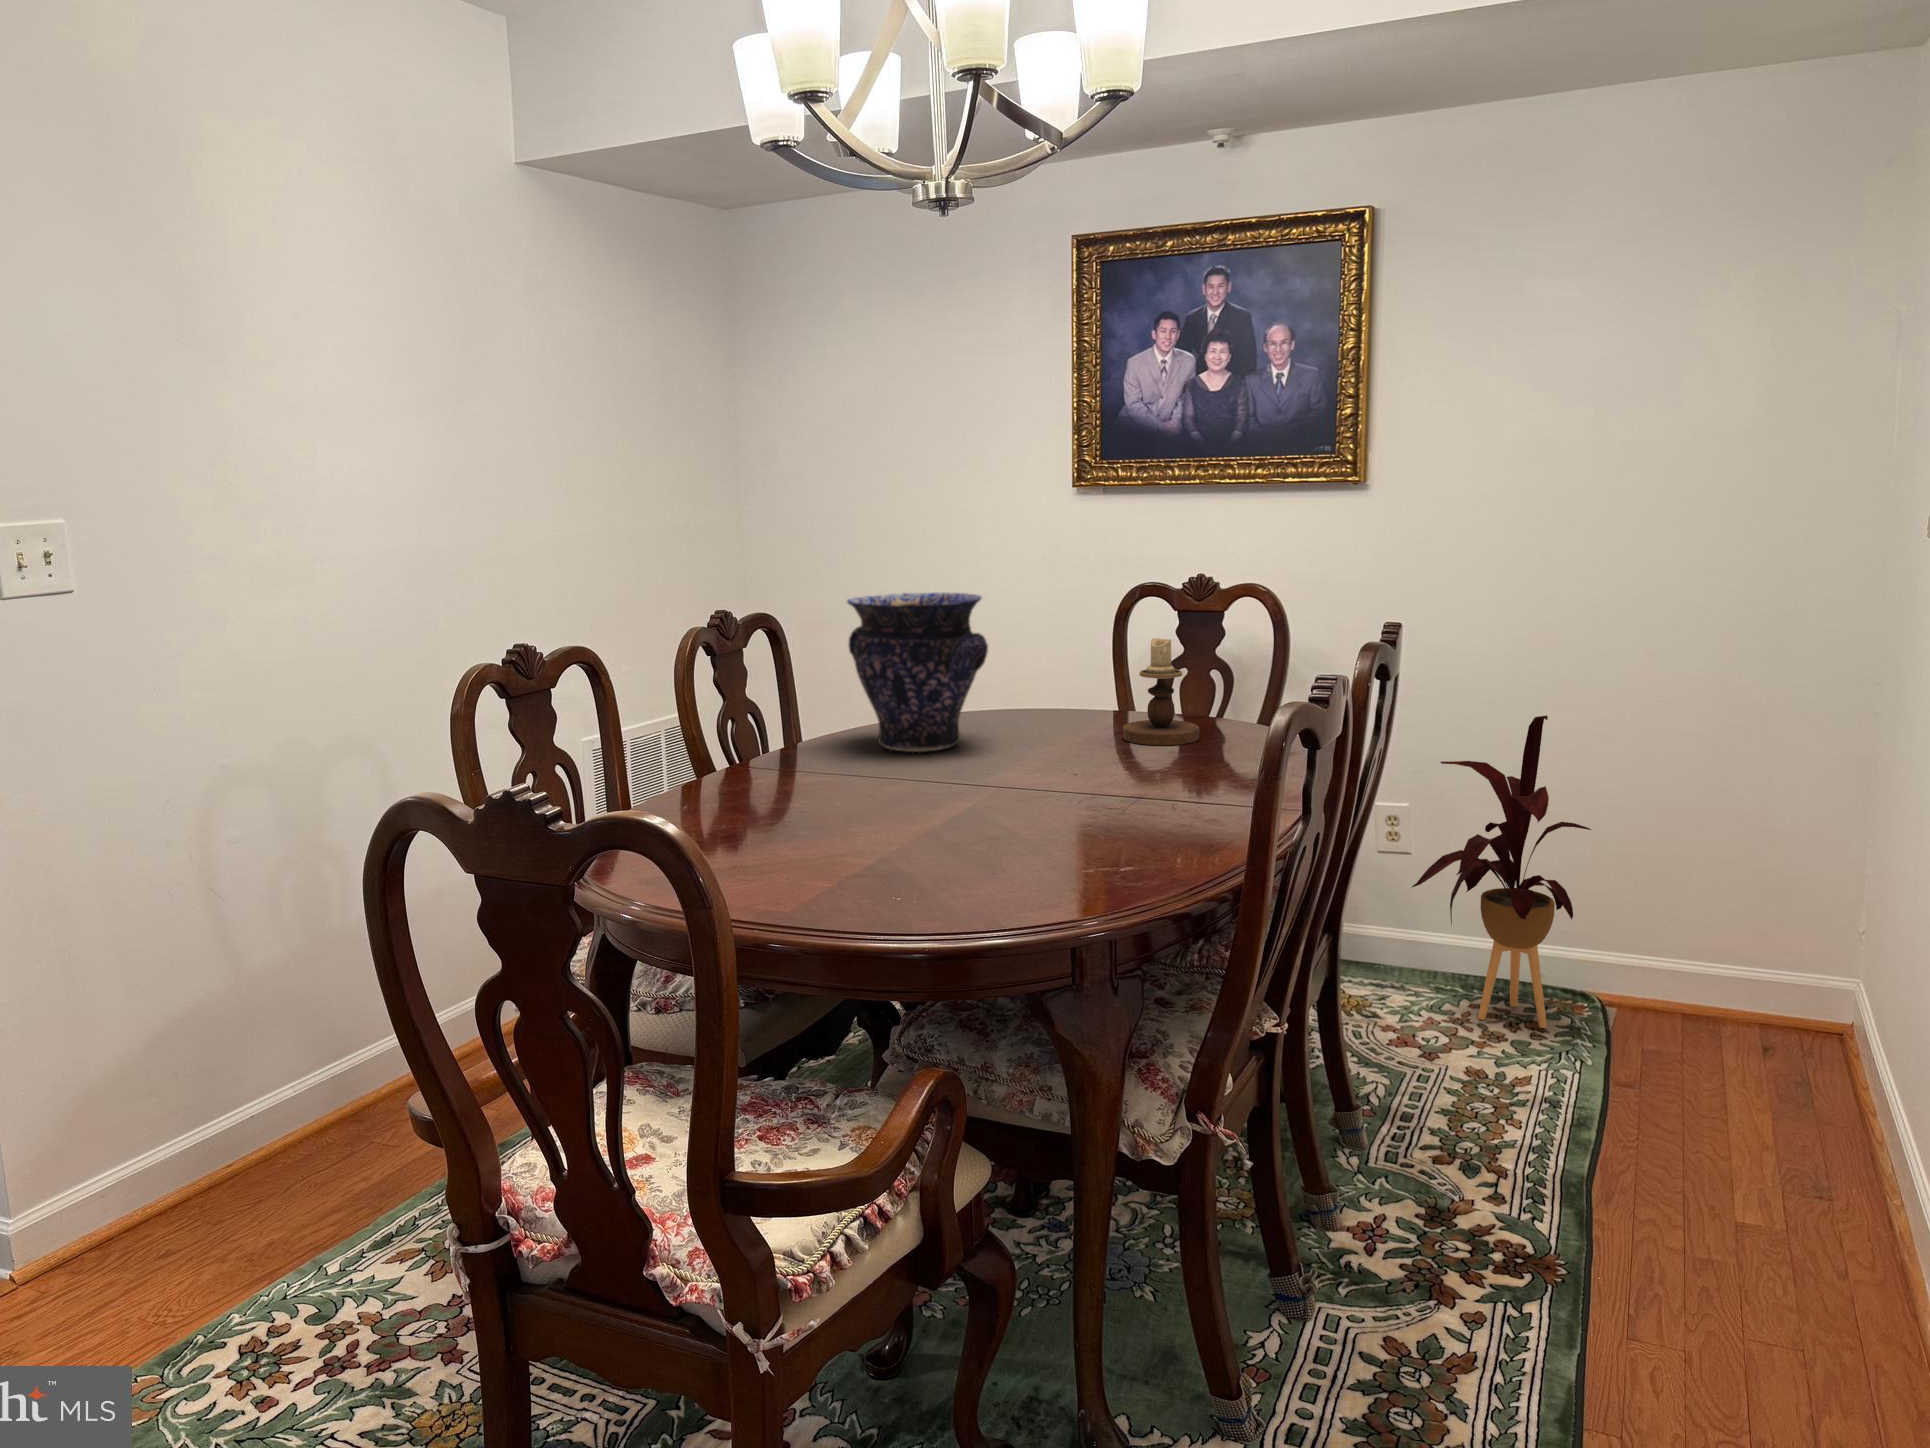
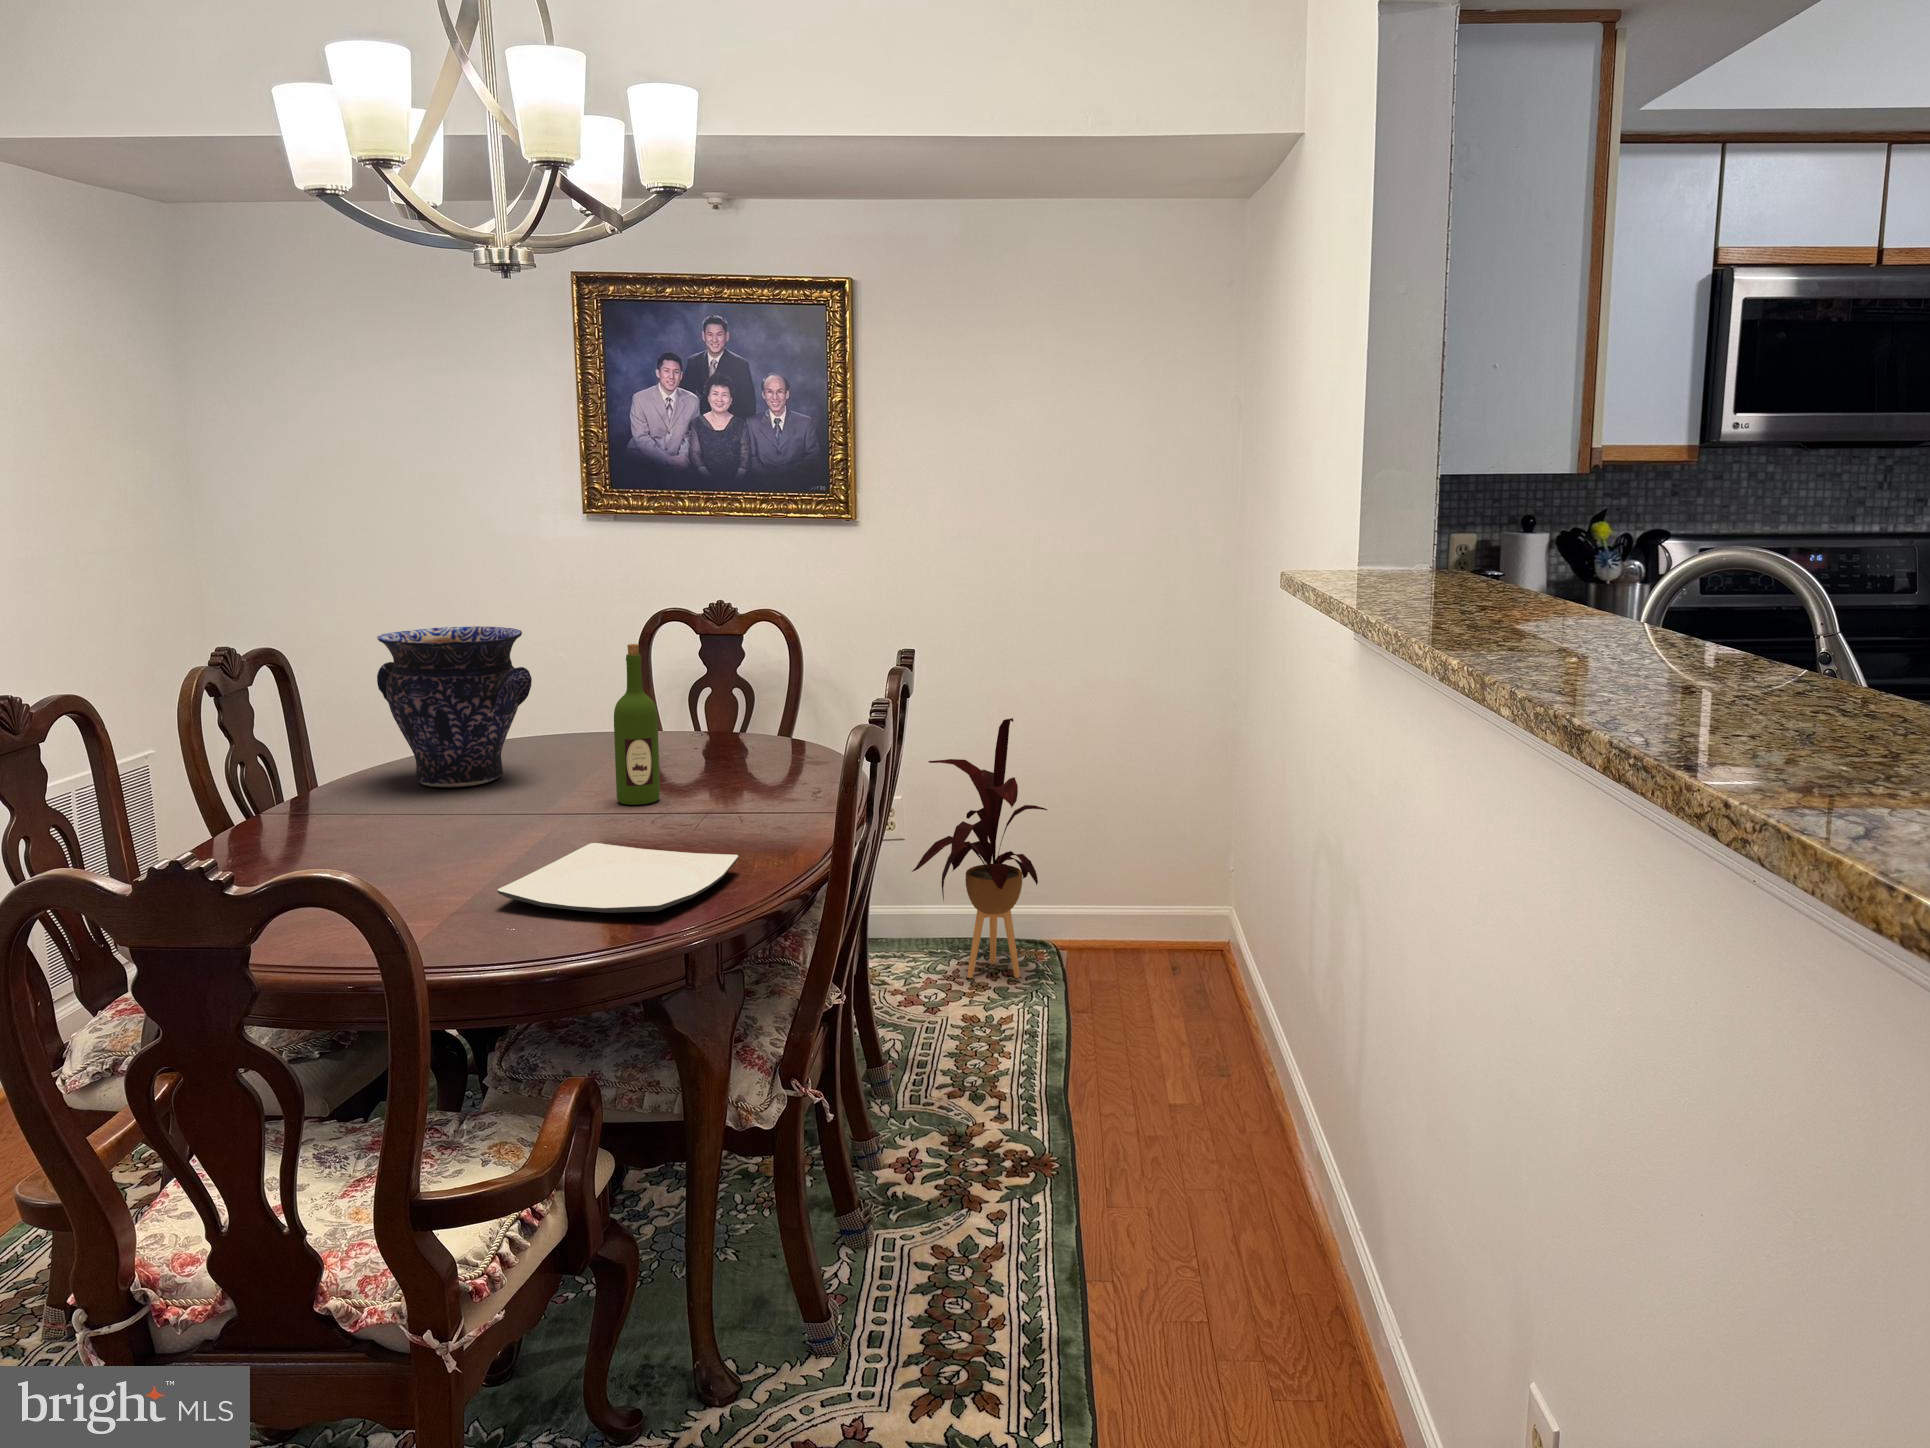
wine bottle: none [1057,608,1103,782] -> present [614,644,660,805]
candlestick: present [1123,638,1199,745] -> none [663,666,734,765]
plate: none [895,816,1158,896] -> present [497,843,739,913]

